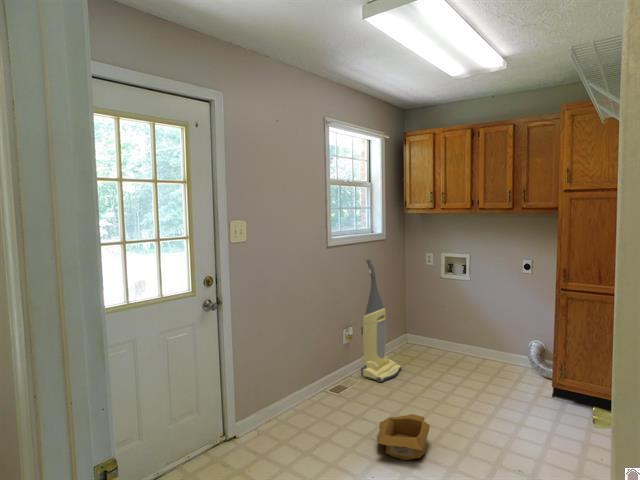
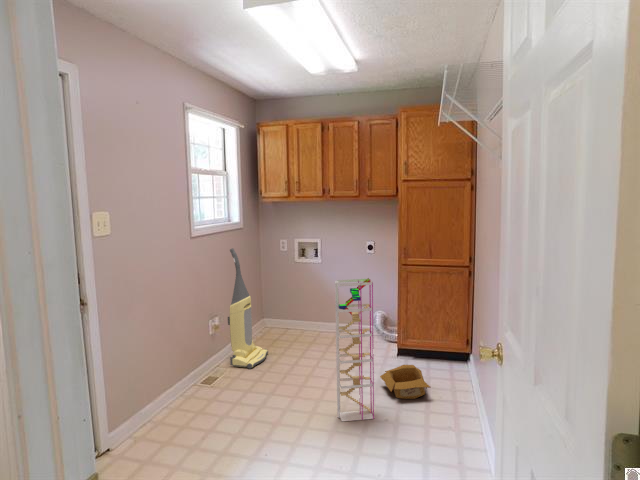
shelving unit: none [460,304,508,470] -> present [335,278,374,421]
cardboard box: present [378,414,430,460] -> present [380,365,430,399]

